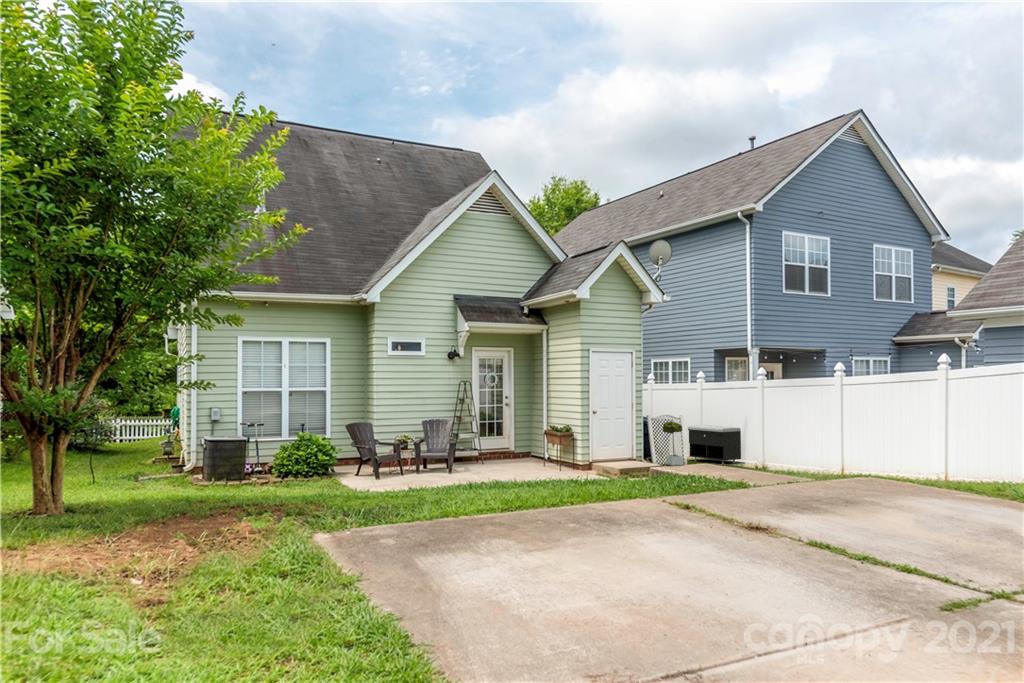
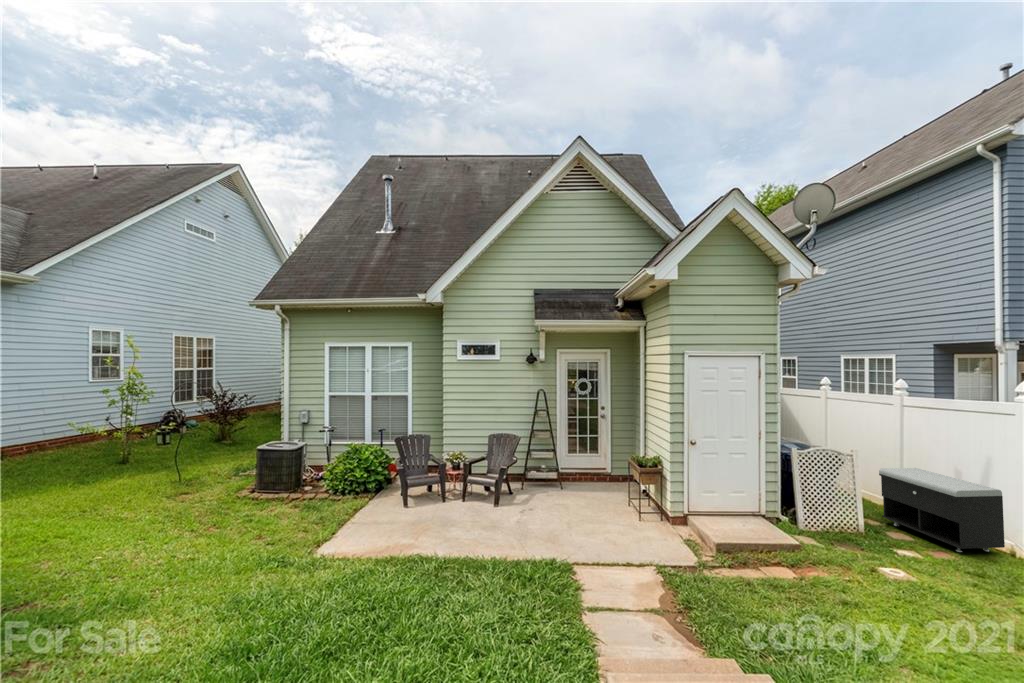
potted tree: present [663,421,683,466] -> none [824,467,865,543]

